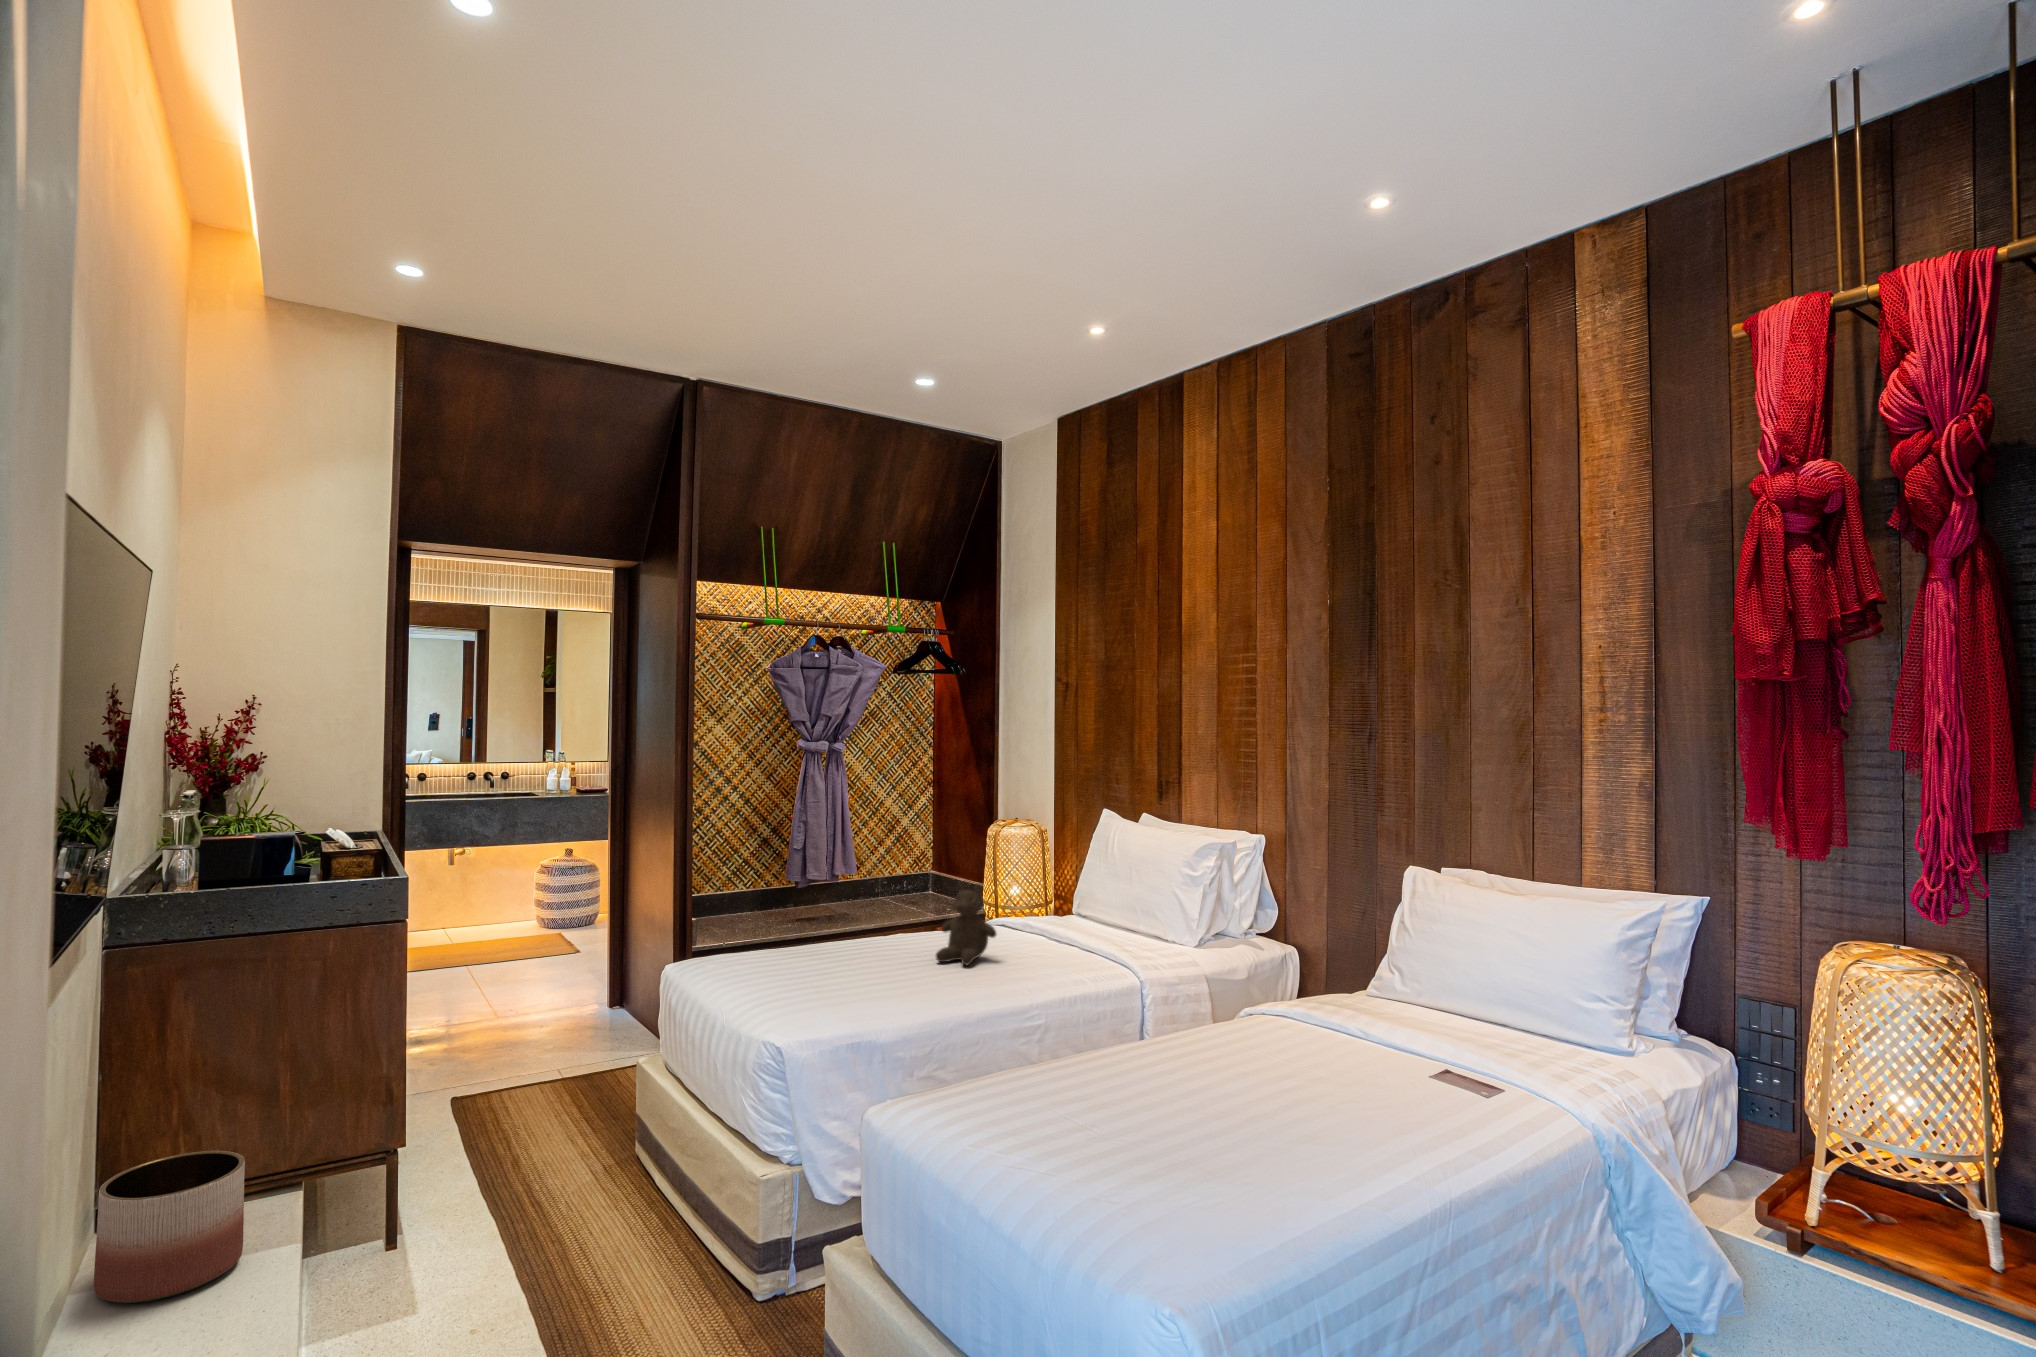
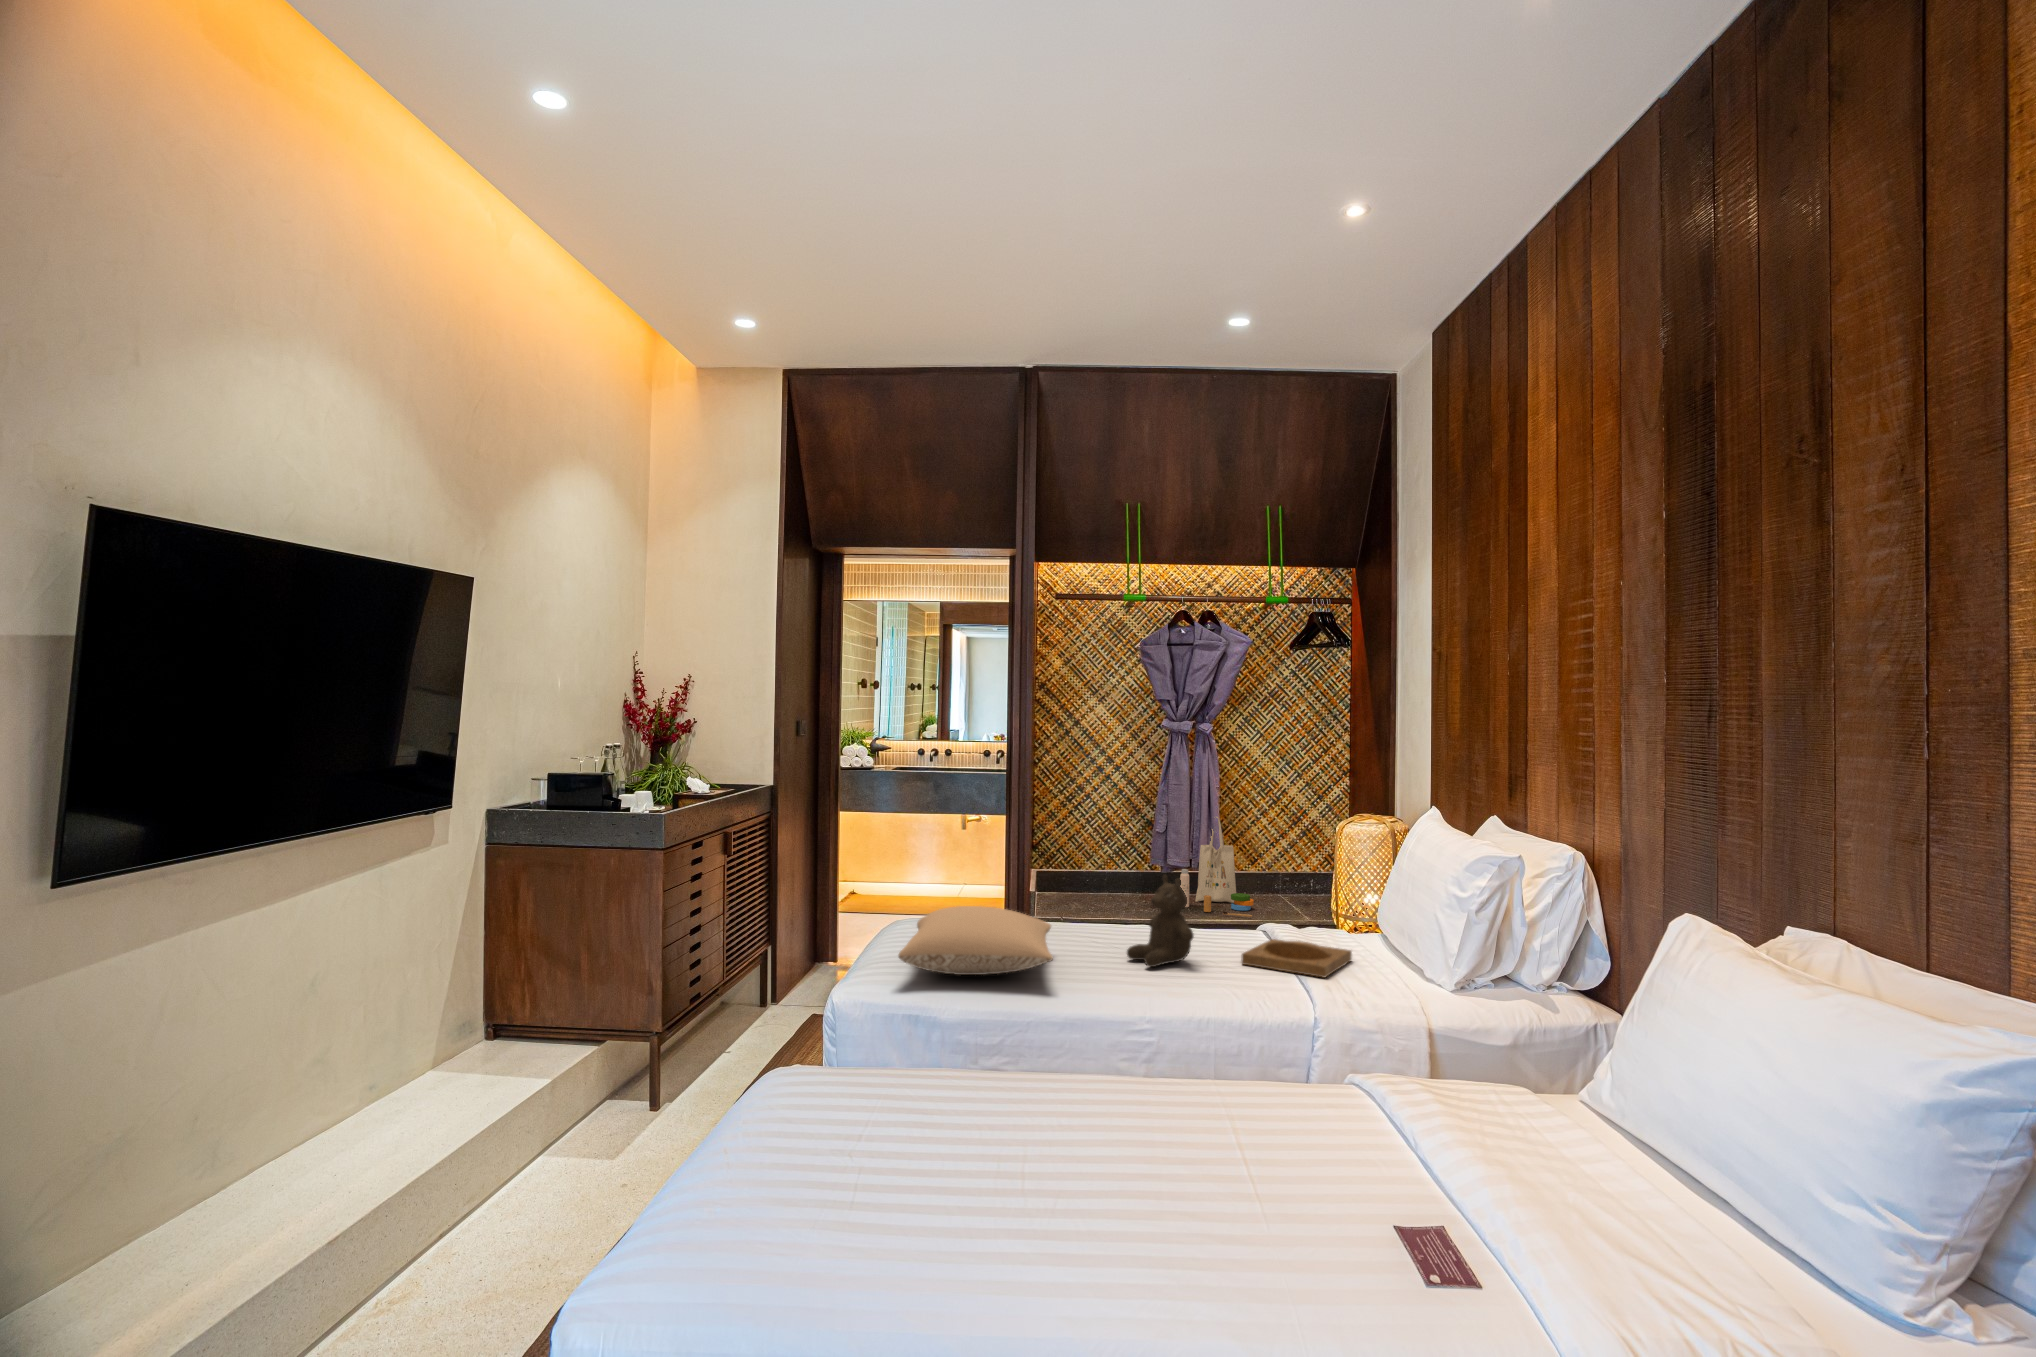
tote bag: none [812,829,886,918] -> present [1180,817,1254,917]
tray: none [1016,927,1092,951] -> present [1242,939,1352,977]
pillow: none [749,933,938,1002] -> present [898,906,1053,975]
planter: present [94,1151,245,1303] -> none [435,998,530,1095]

